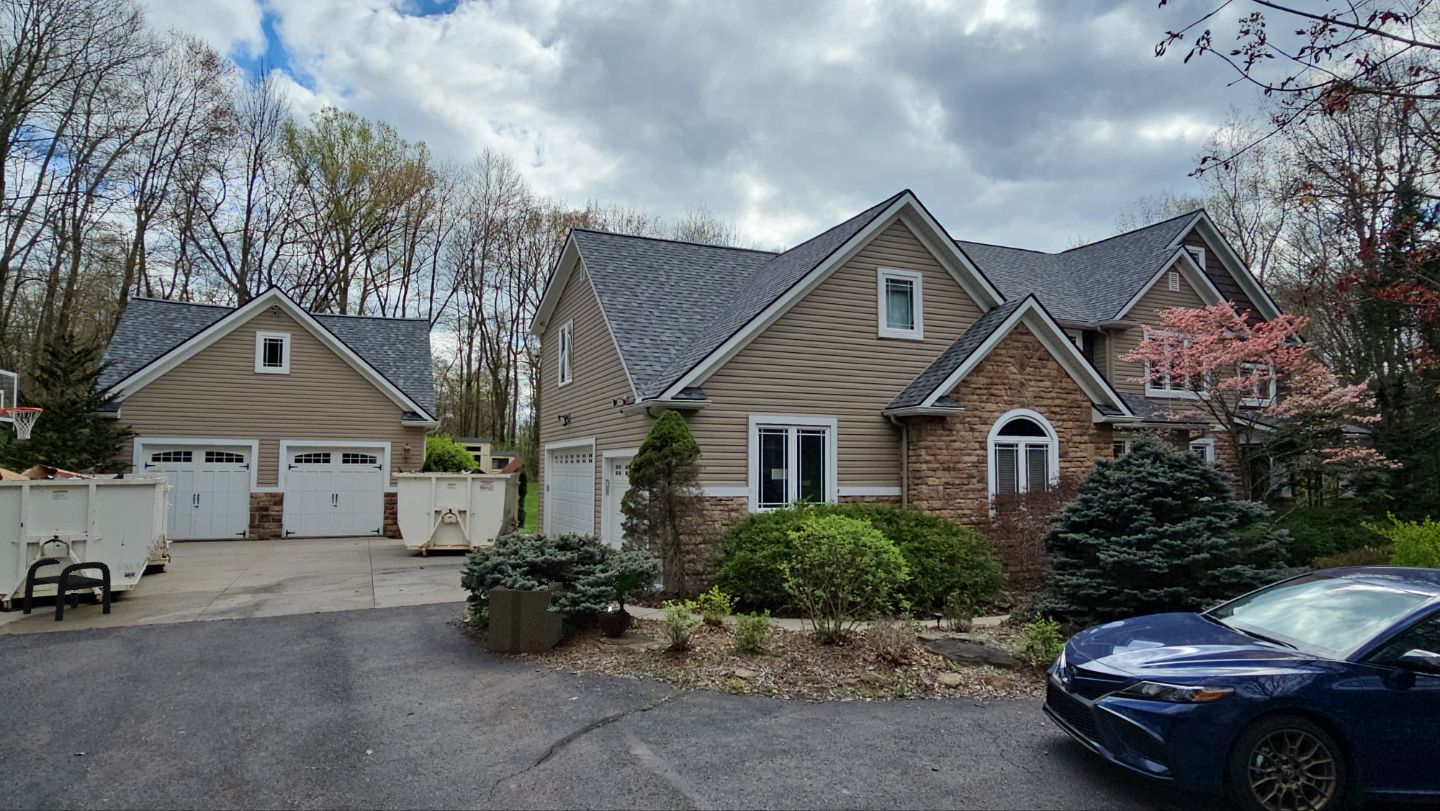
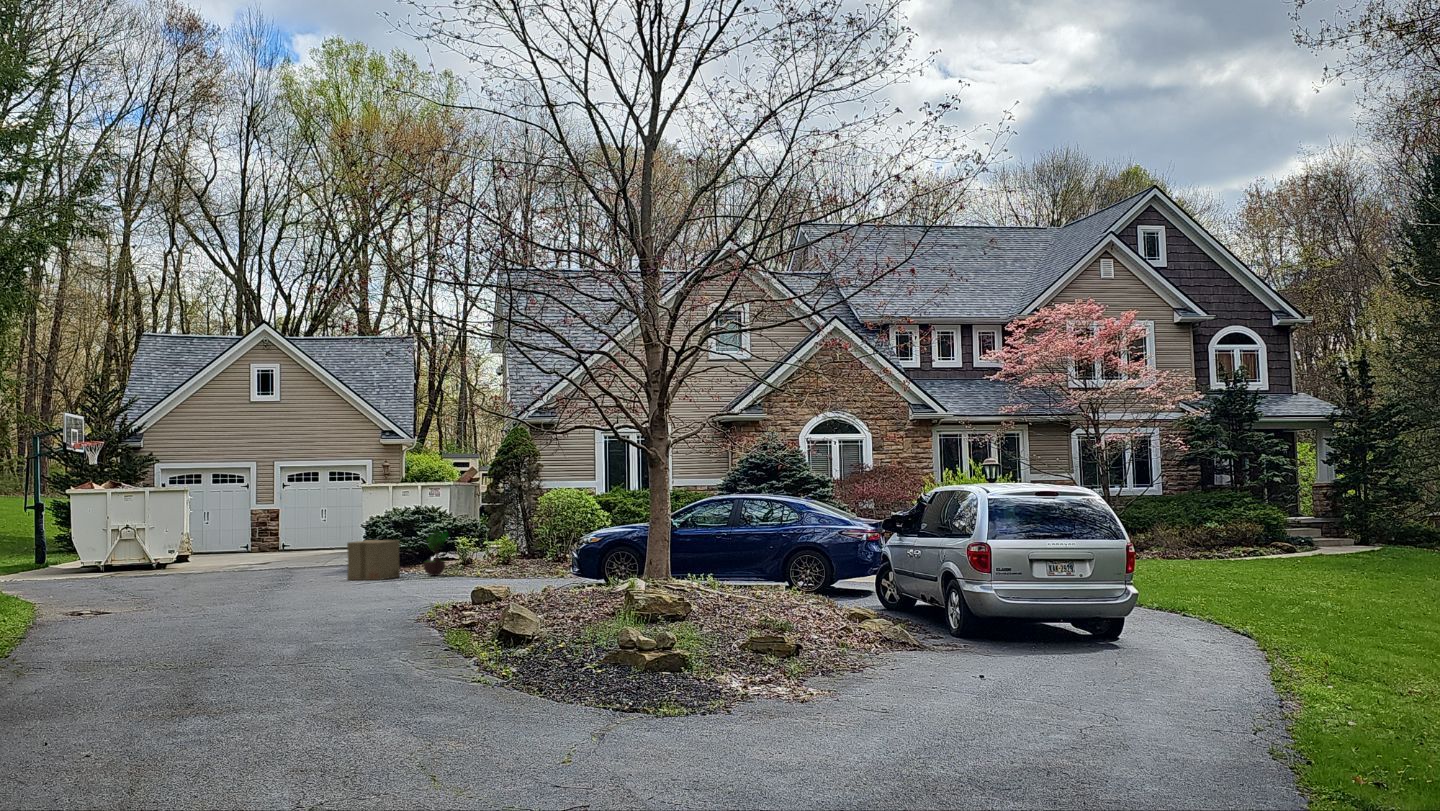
bench: present [23,558,111,621] -> none [87,540,138,577]

